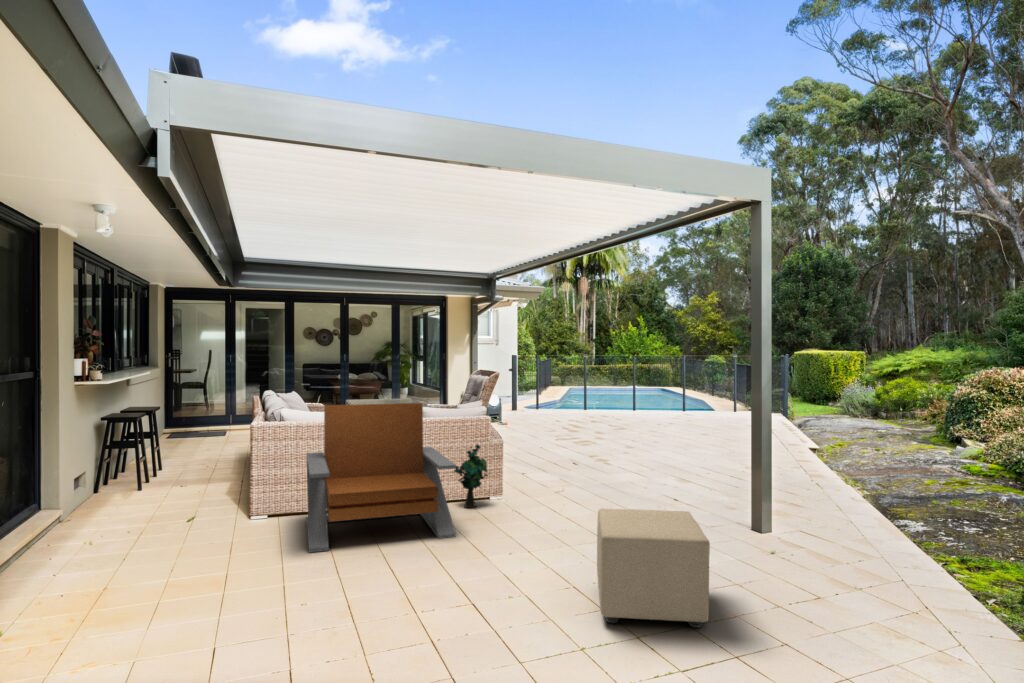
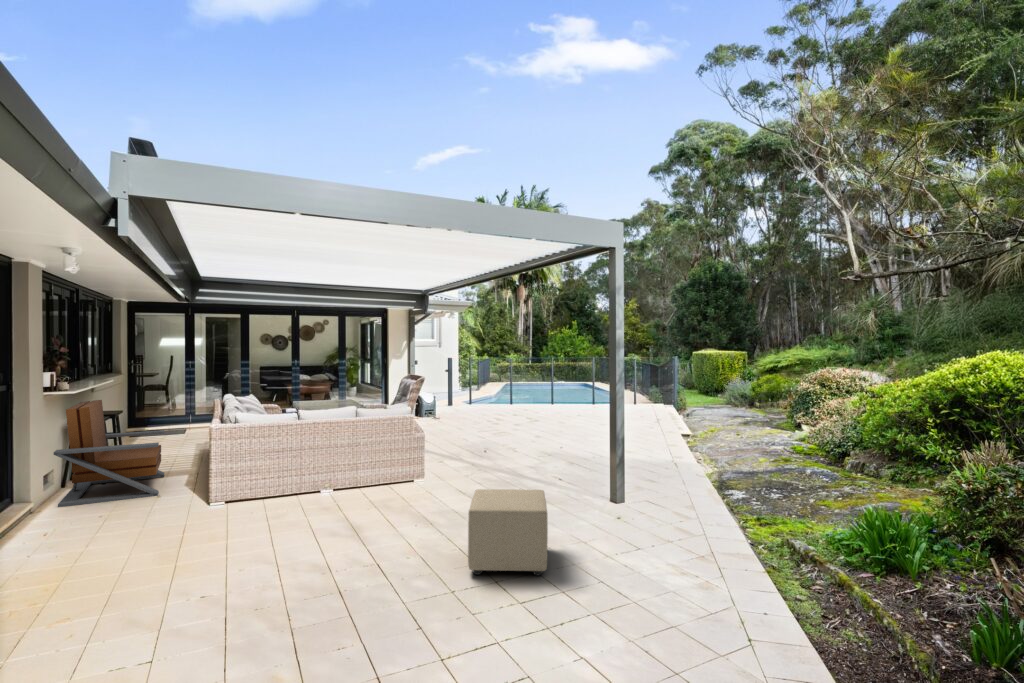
lounge chair: present [306,403,456,552] -> present [54,400,164,507]
decorative plant: present [454,445,488,508] -> none [376,439,406,491]

